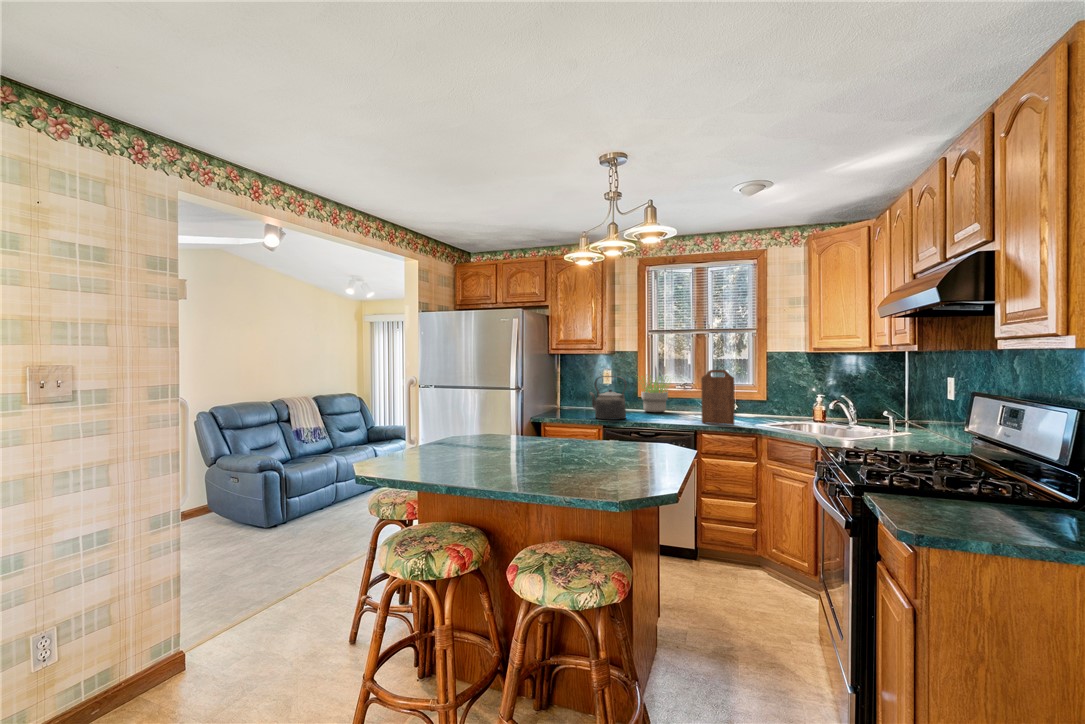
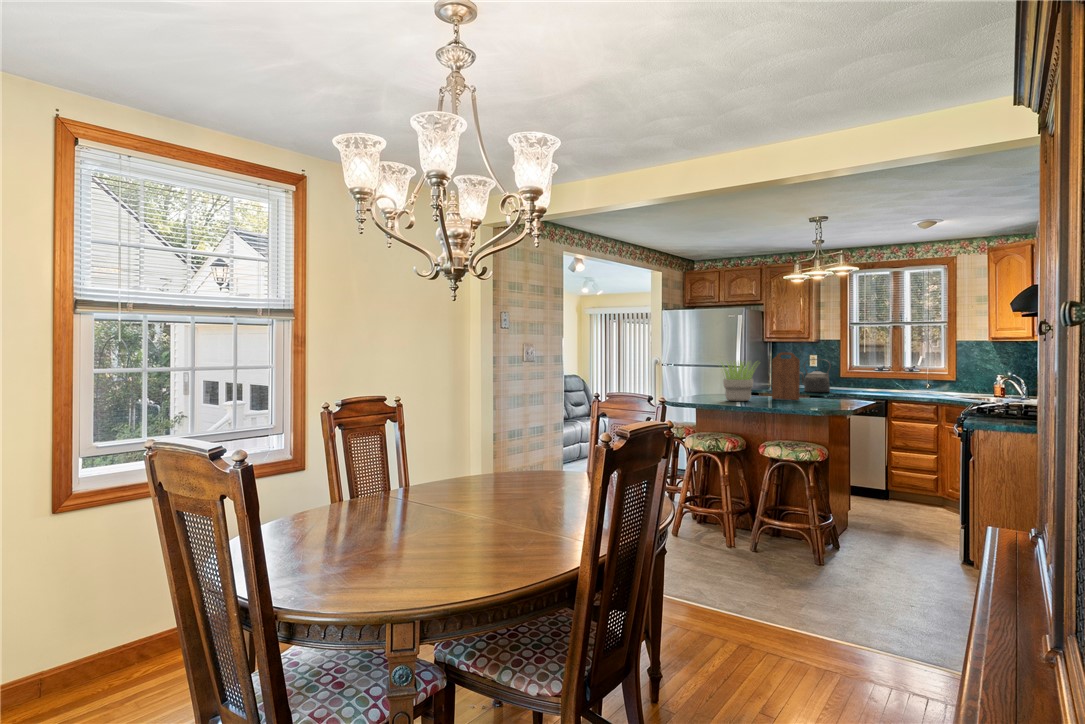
cutting board: present [701,370,735,425] -> present [772,352,800,400]
potted plant: present [641,375,669,412] -> present [721,361,755,401]

